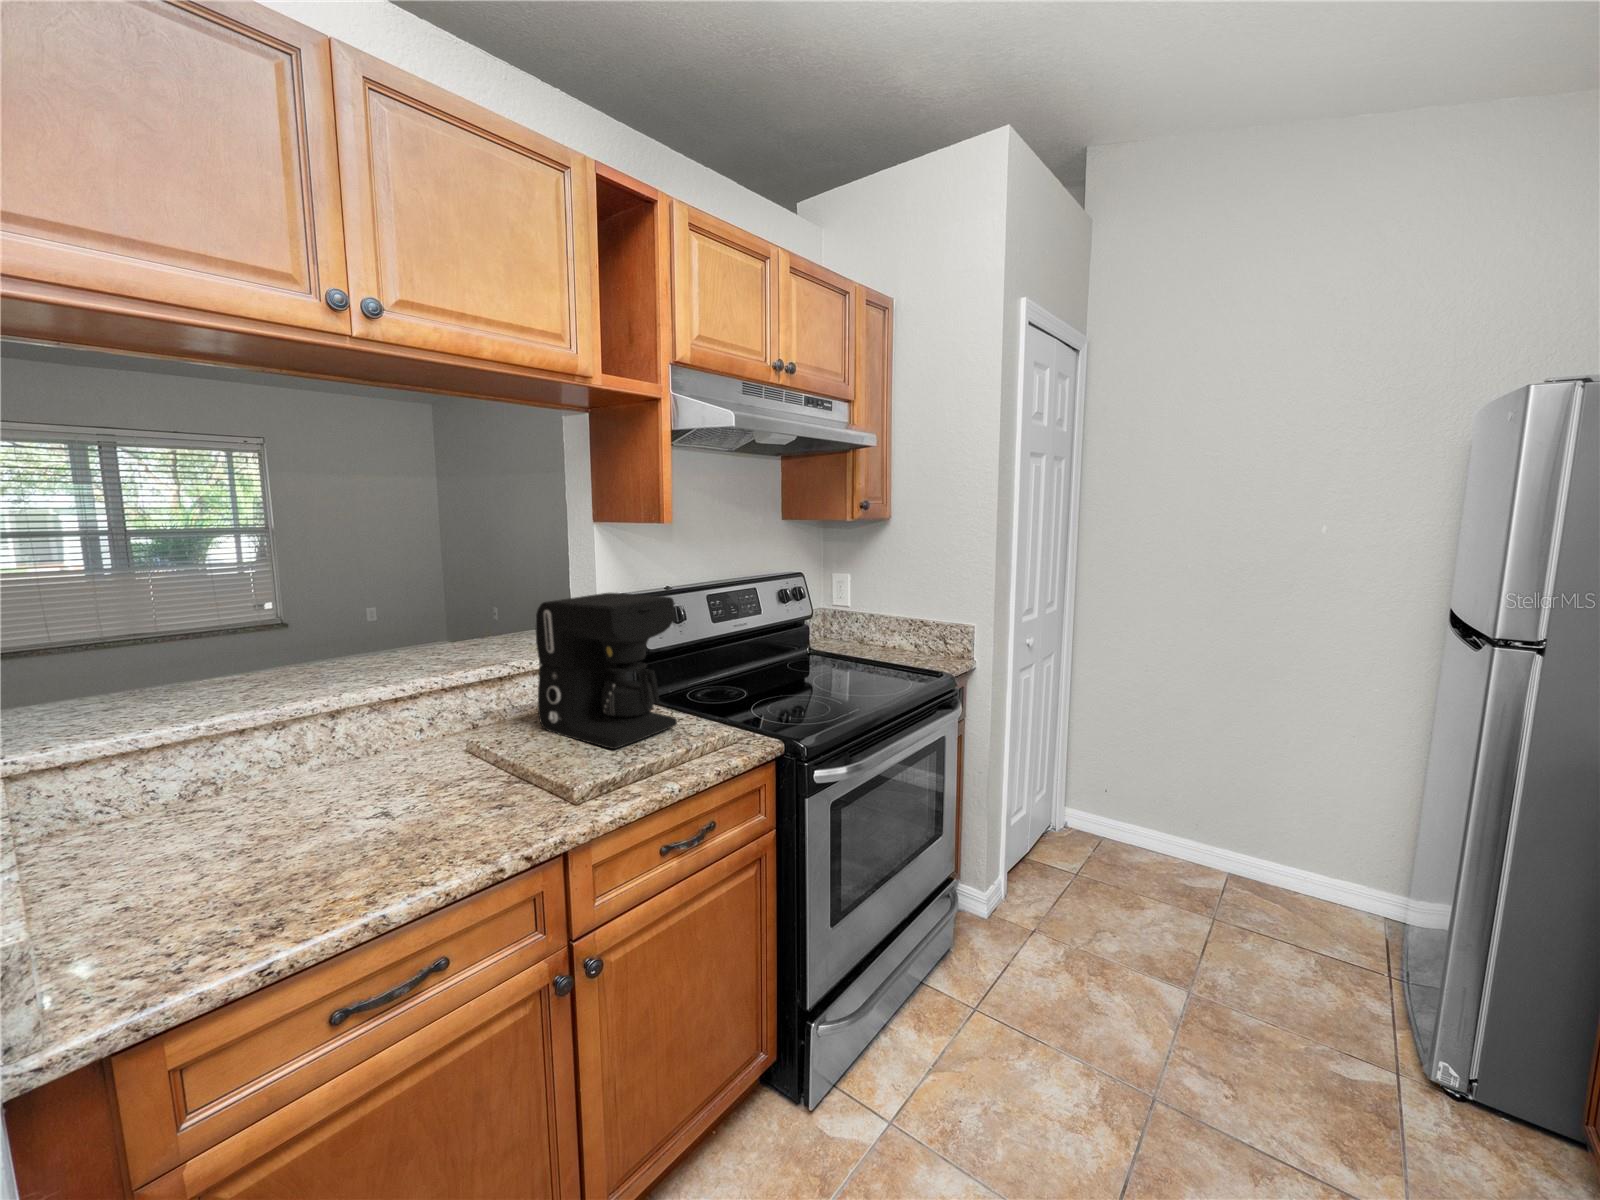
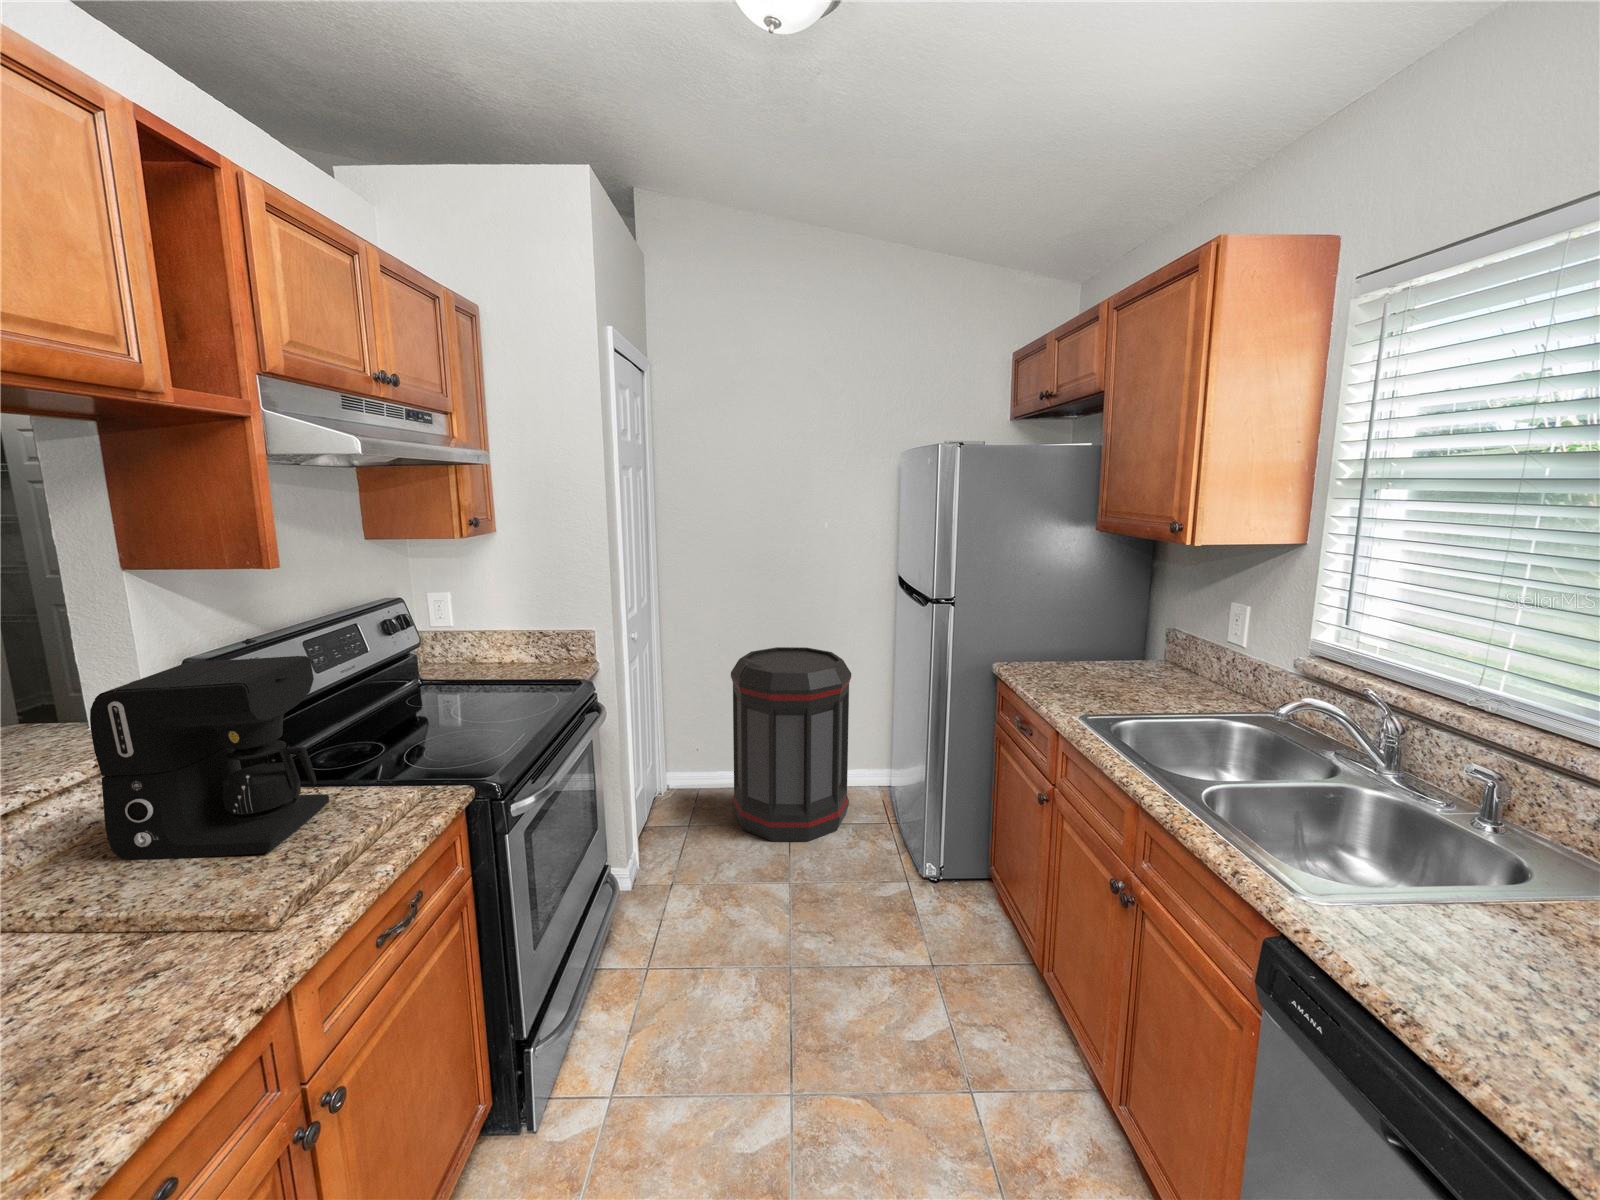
trash can: none [1133,686,1325,943] -> present [731,647,851,841]

